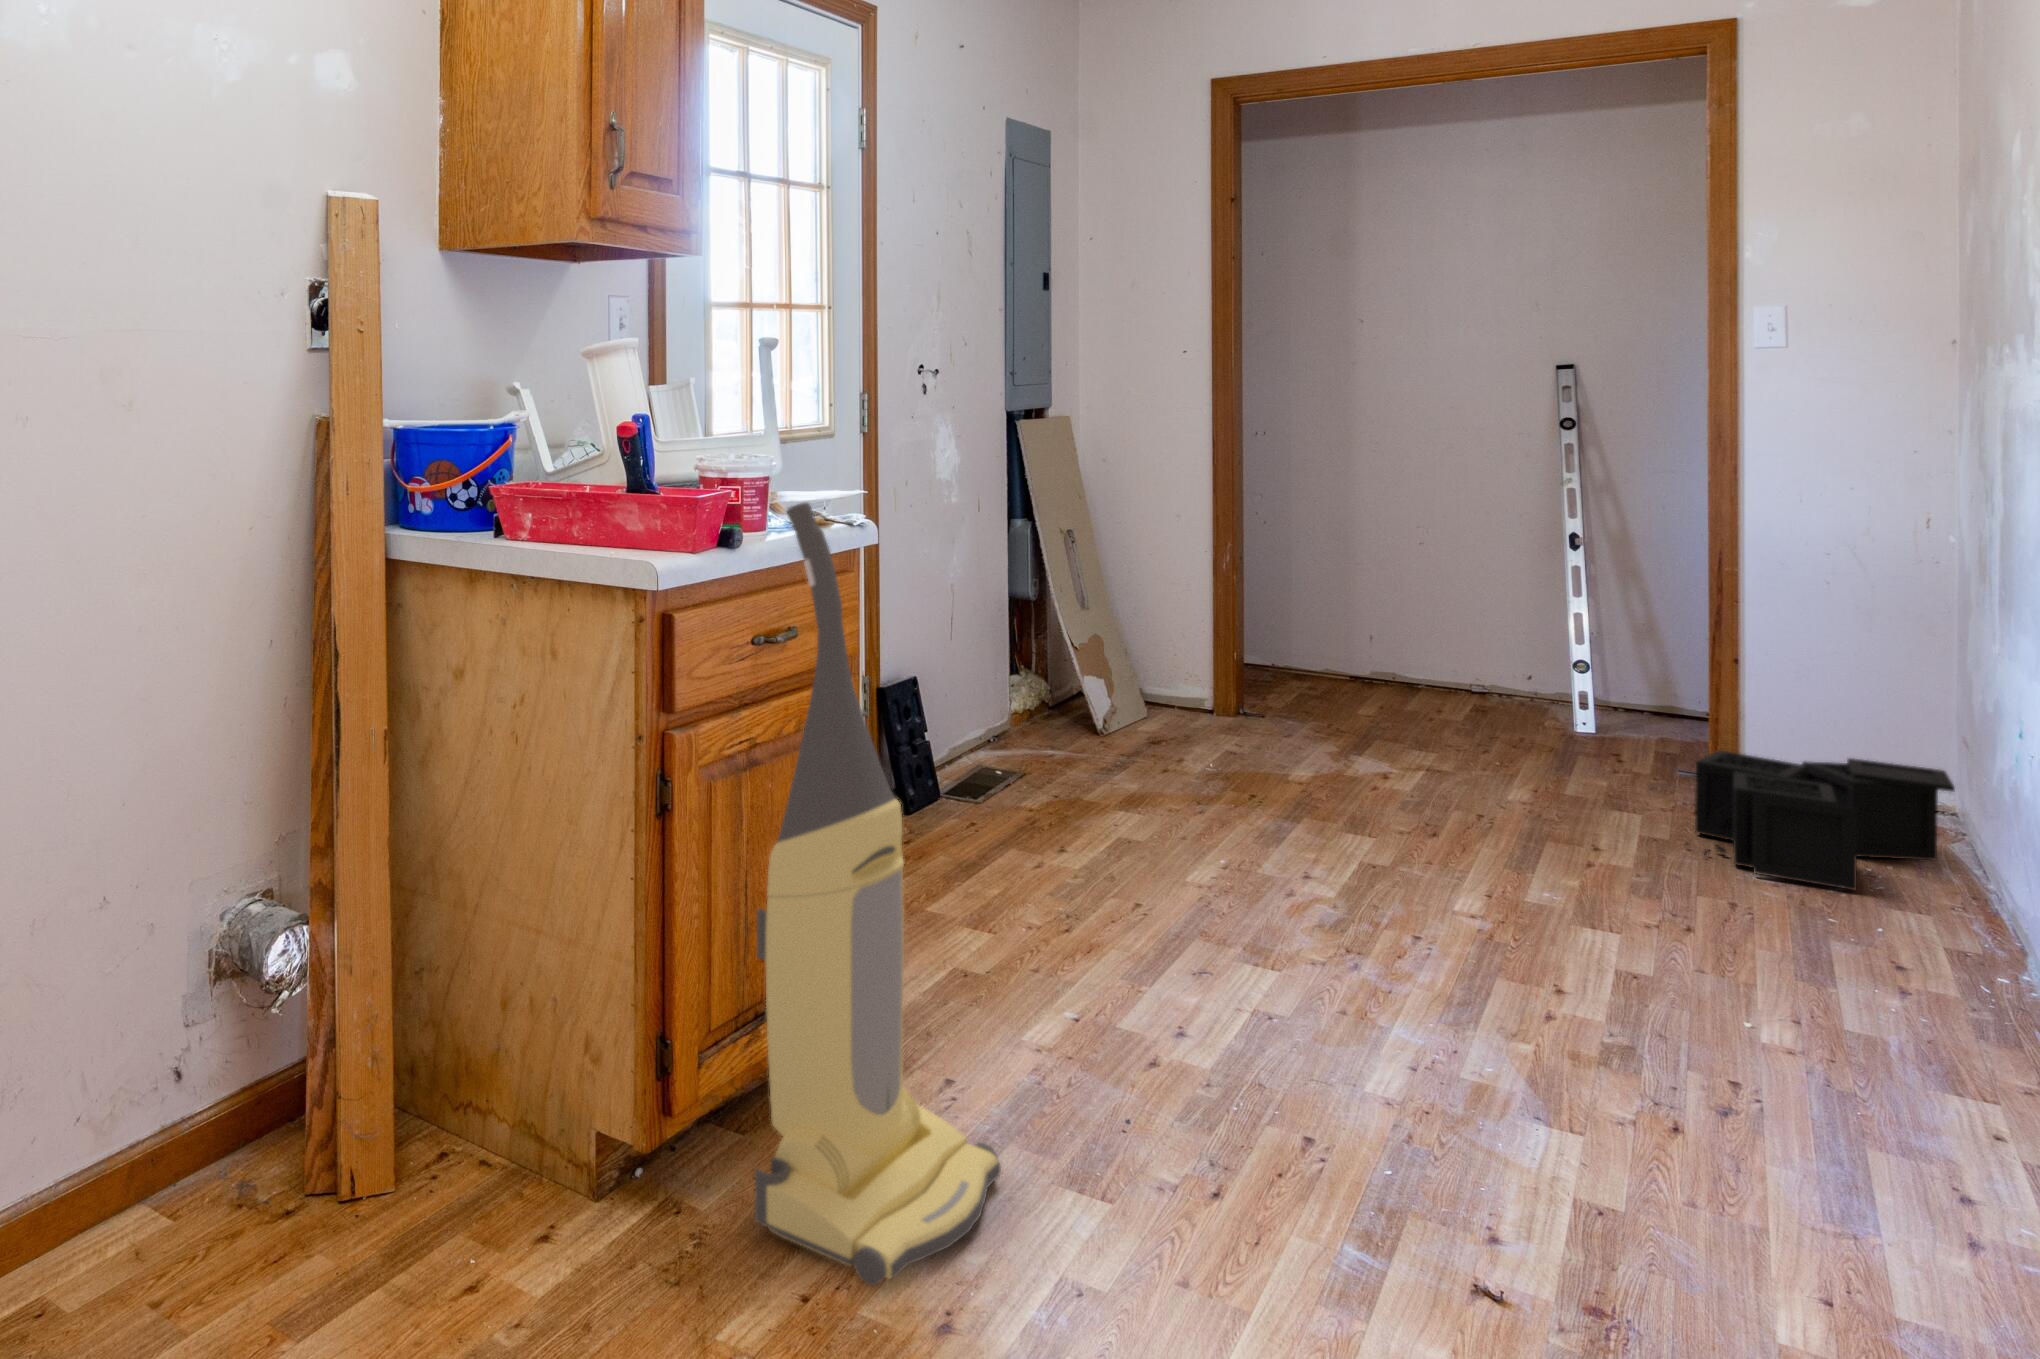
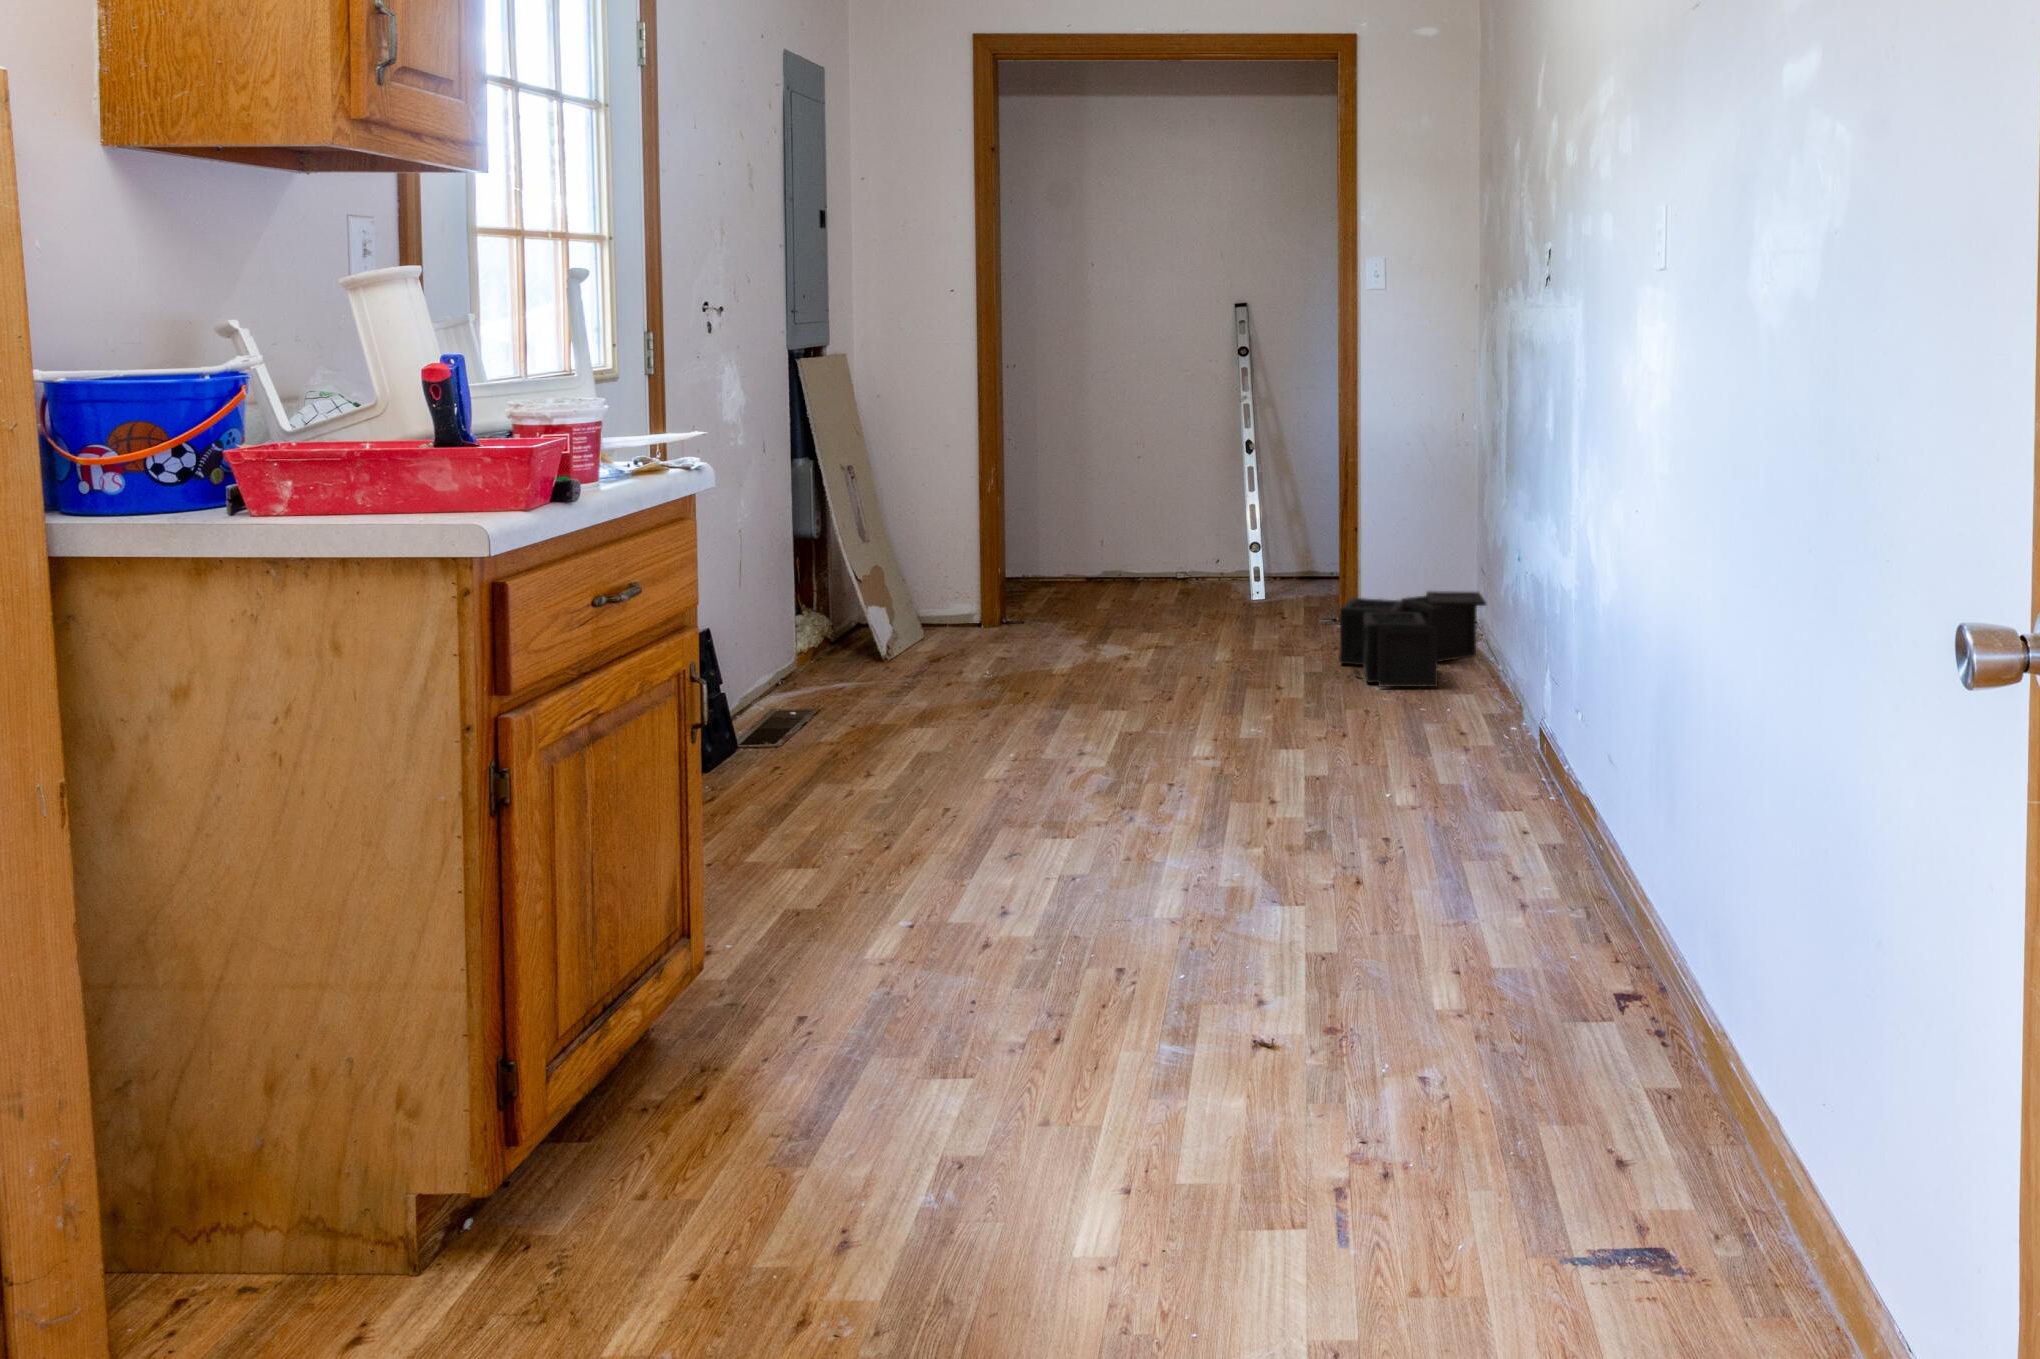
vacuum cleaner: present [755,502,1001,1286] -> none [623,445,871,1240]

